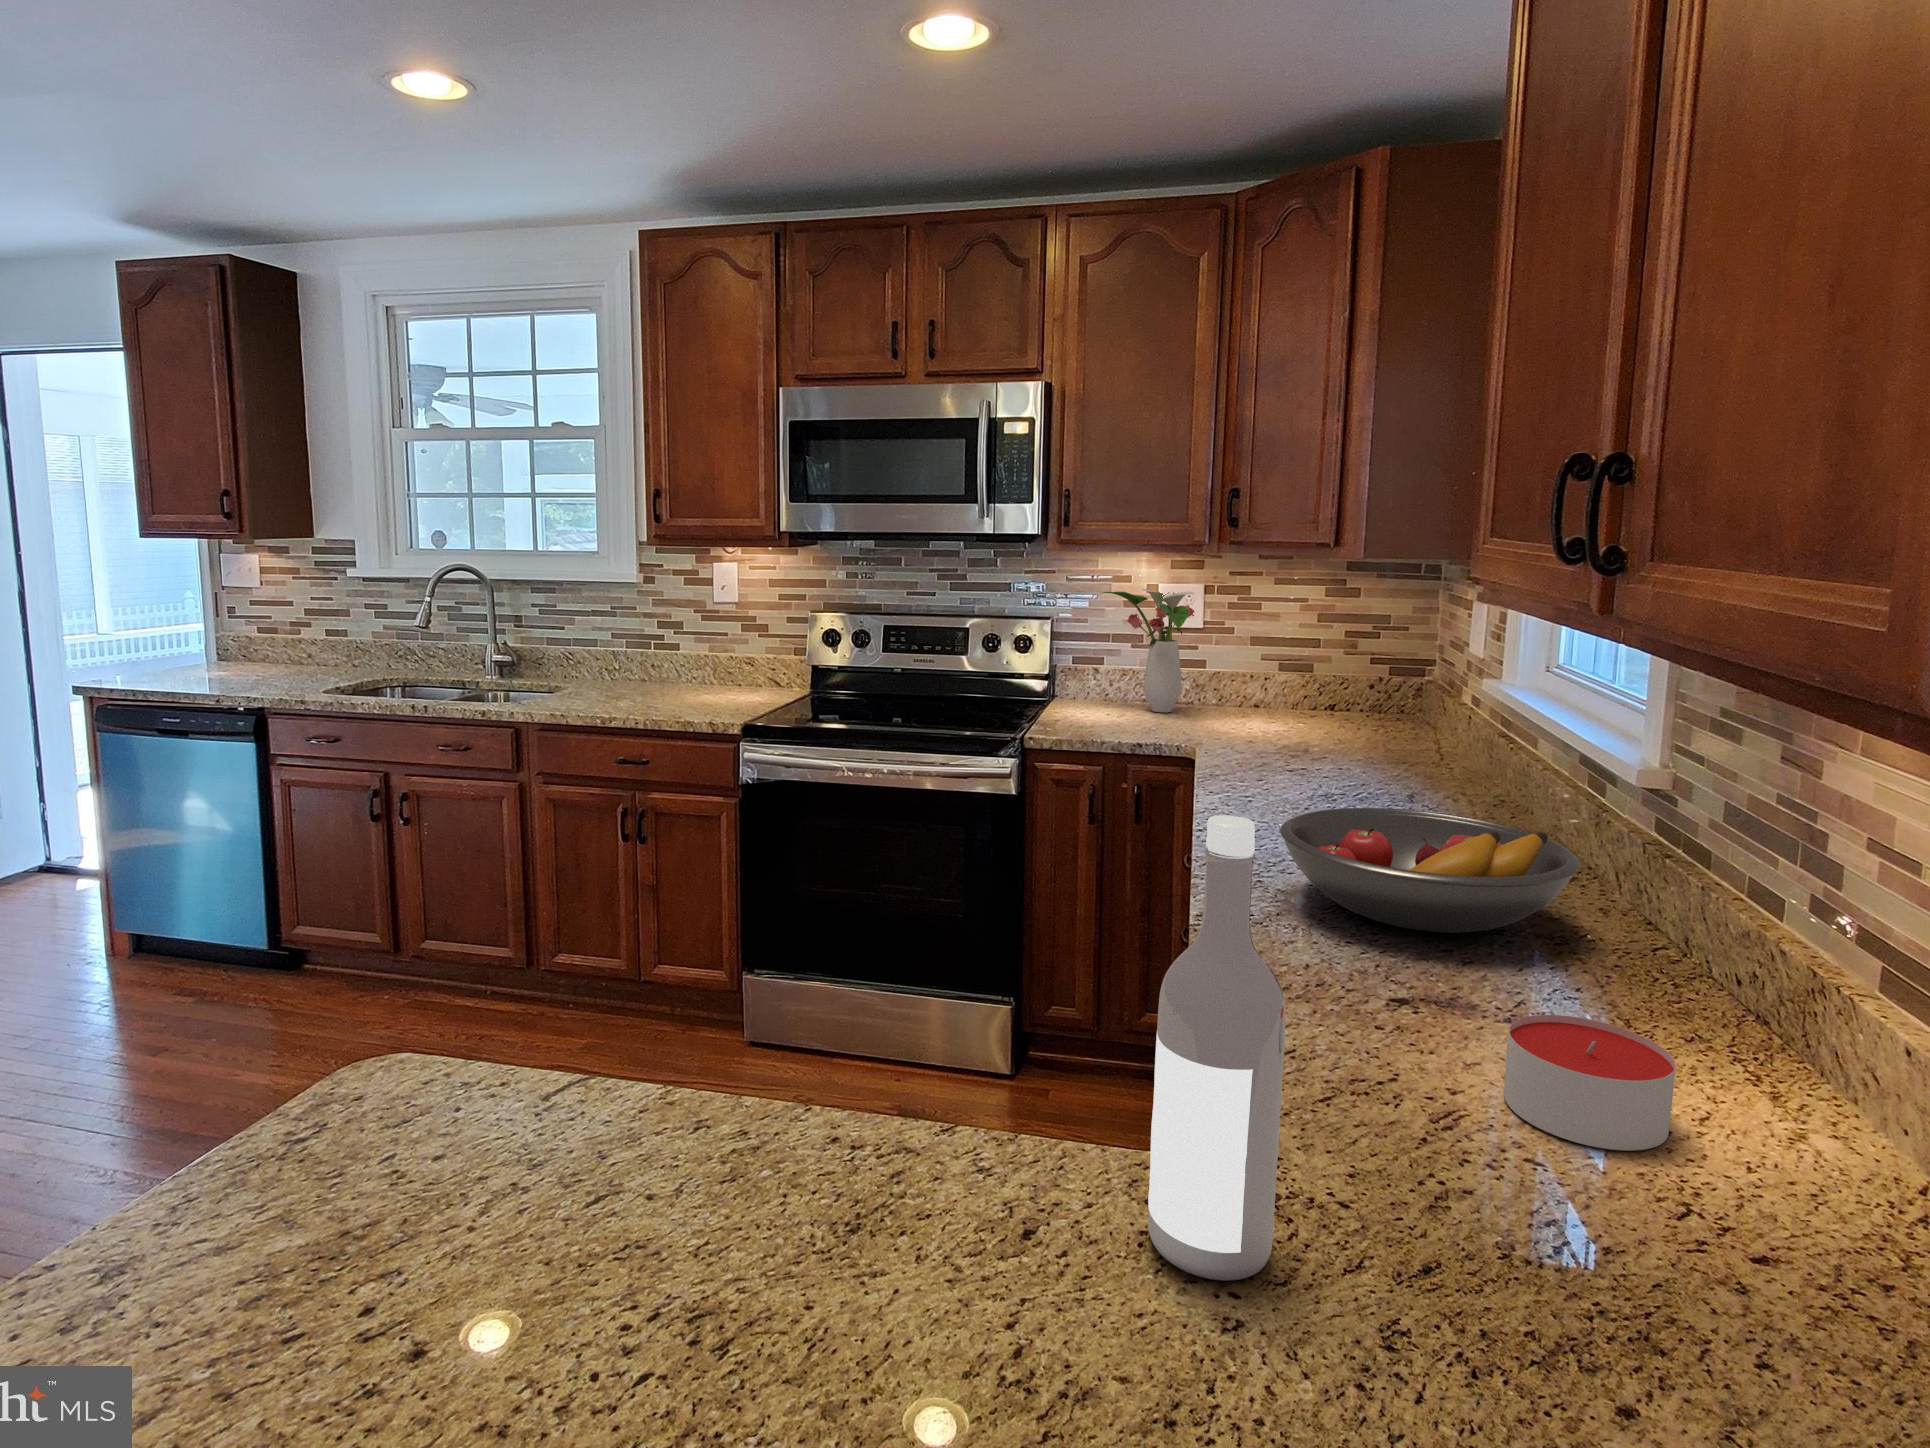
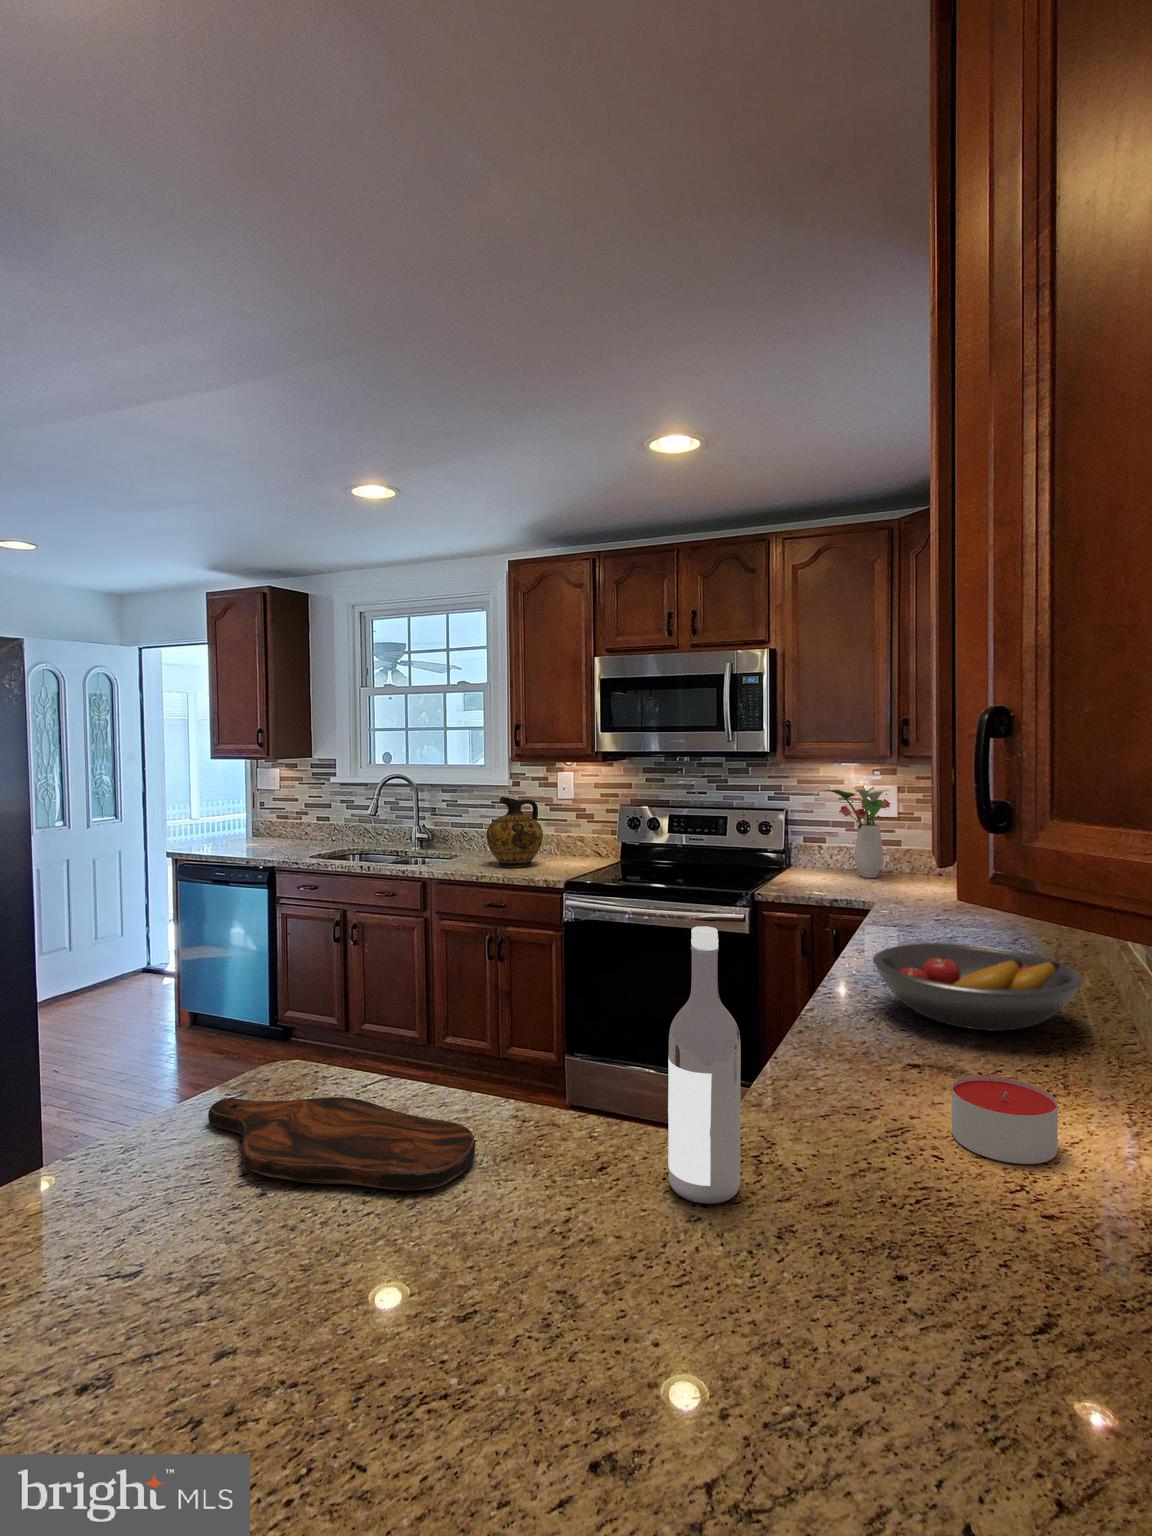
ceramic jug: none [615,598,701,704] -> present [487,797,543,867]
cutting board: none [261,1132,803,1322] -> present [208,1097,475,1191]

